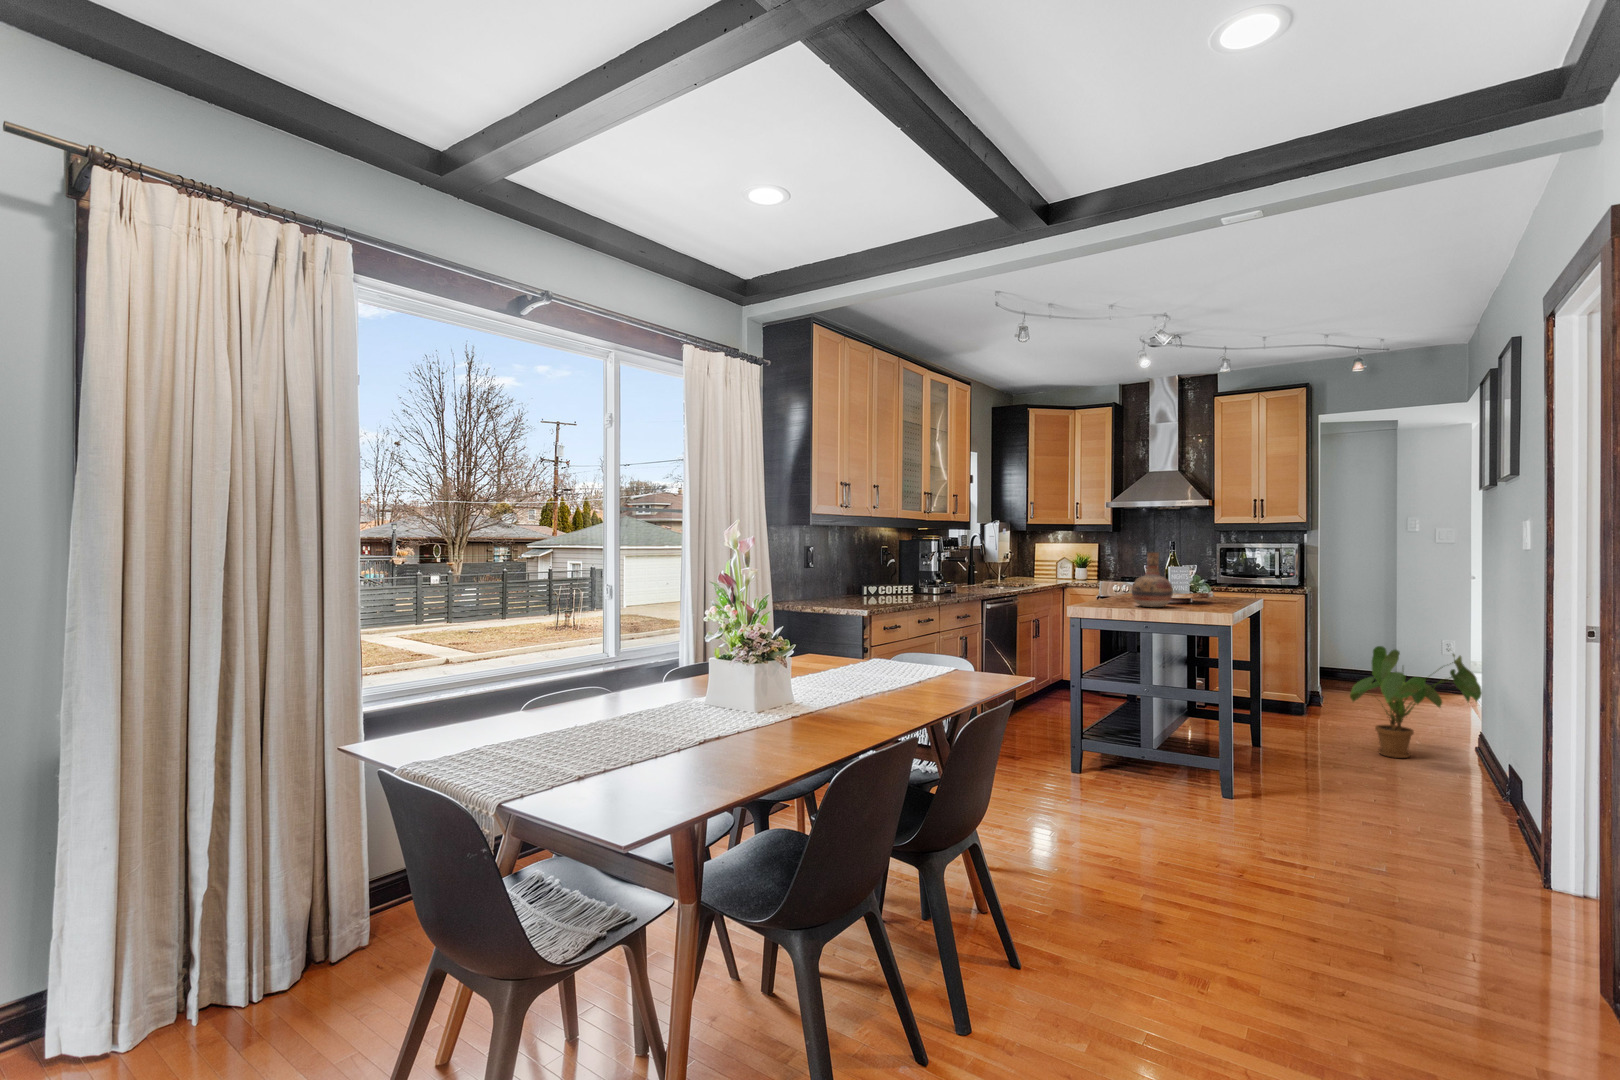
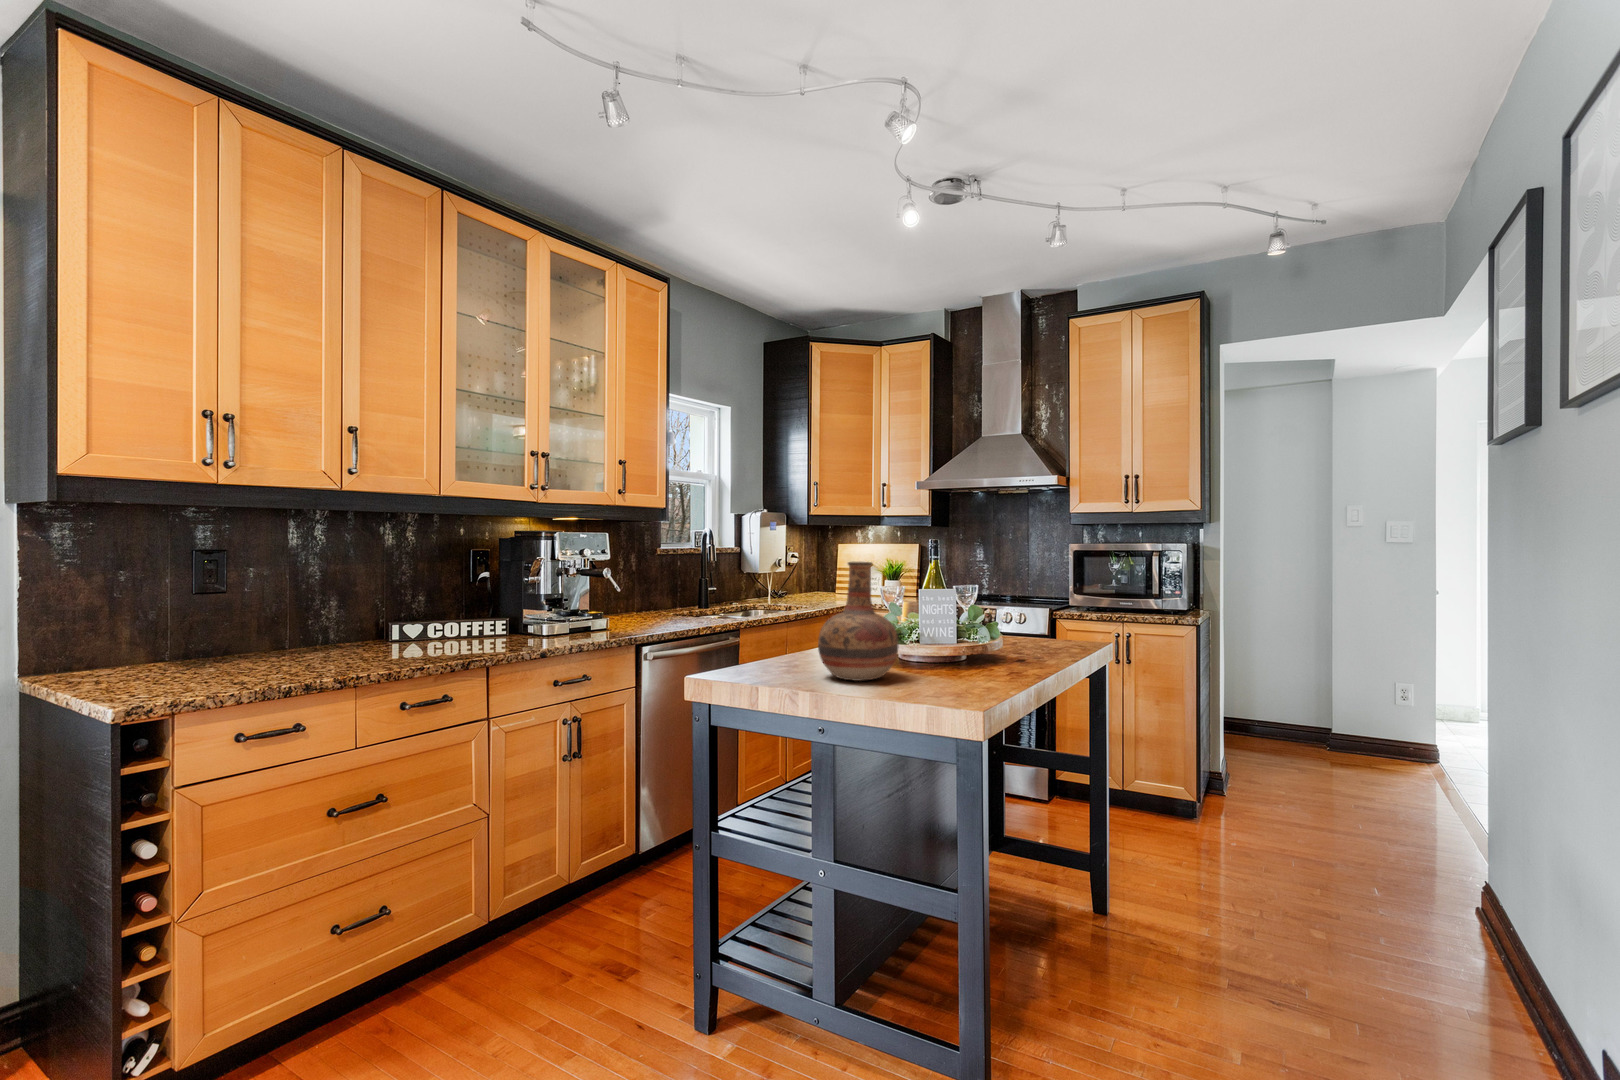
house plant: present [1350,646,1482,758] -> none [1261,733,1516,947]

